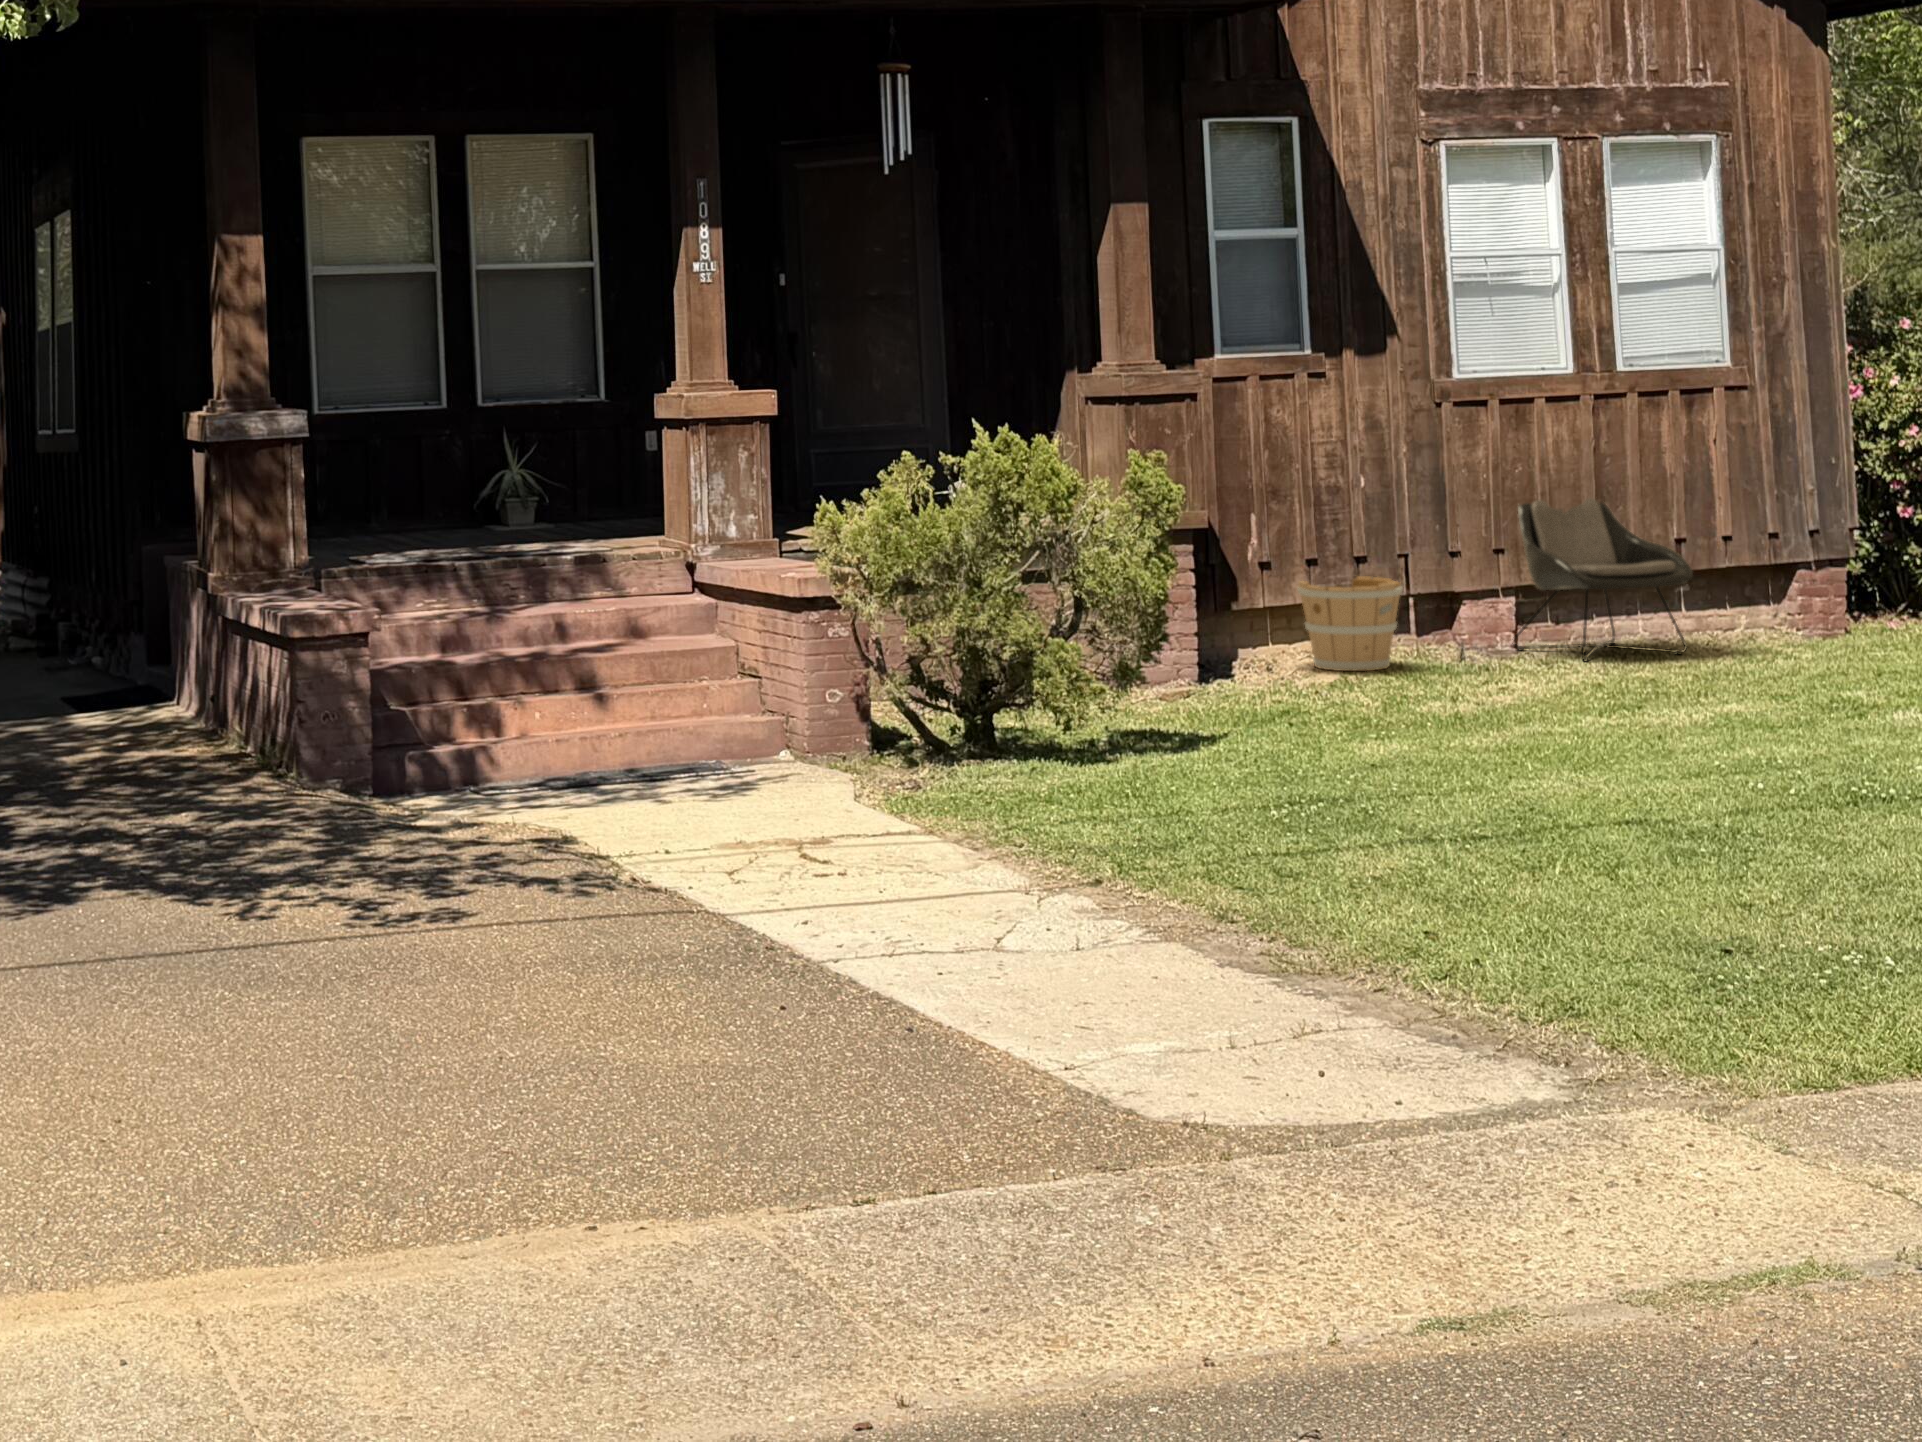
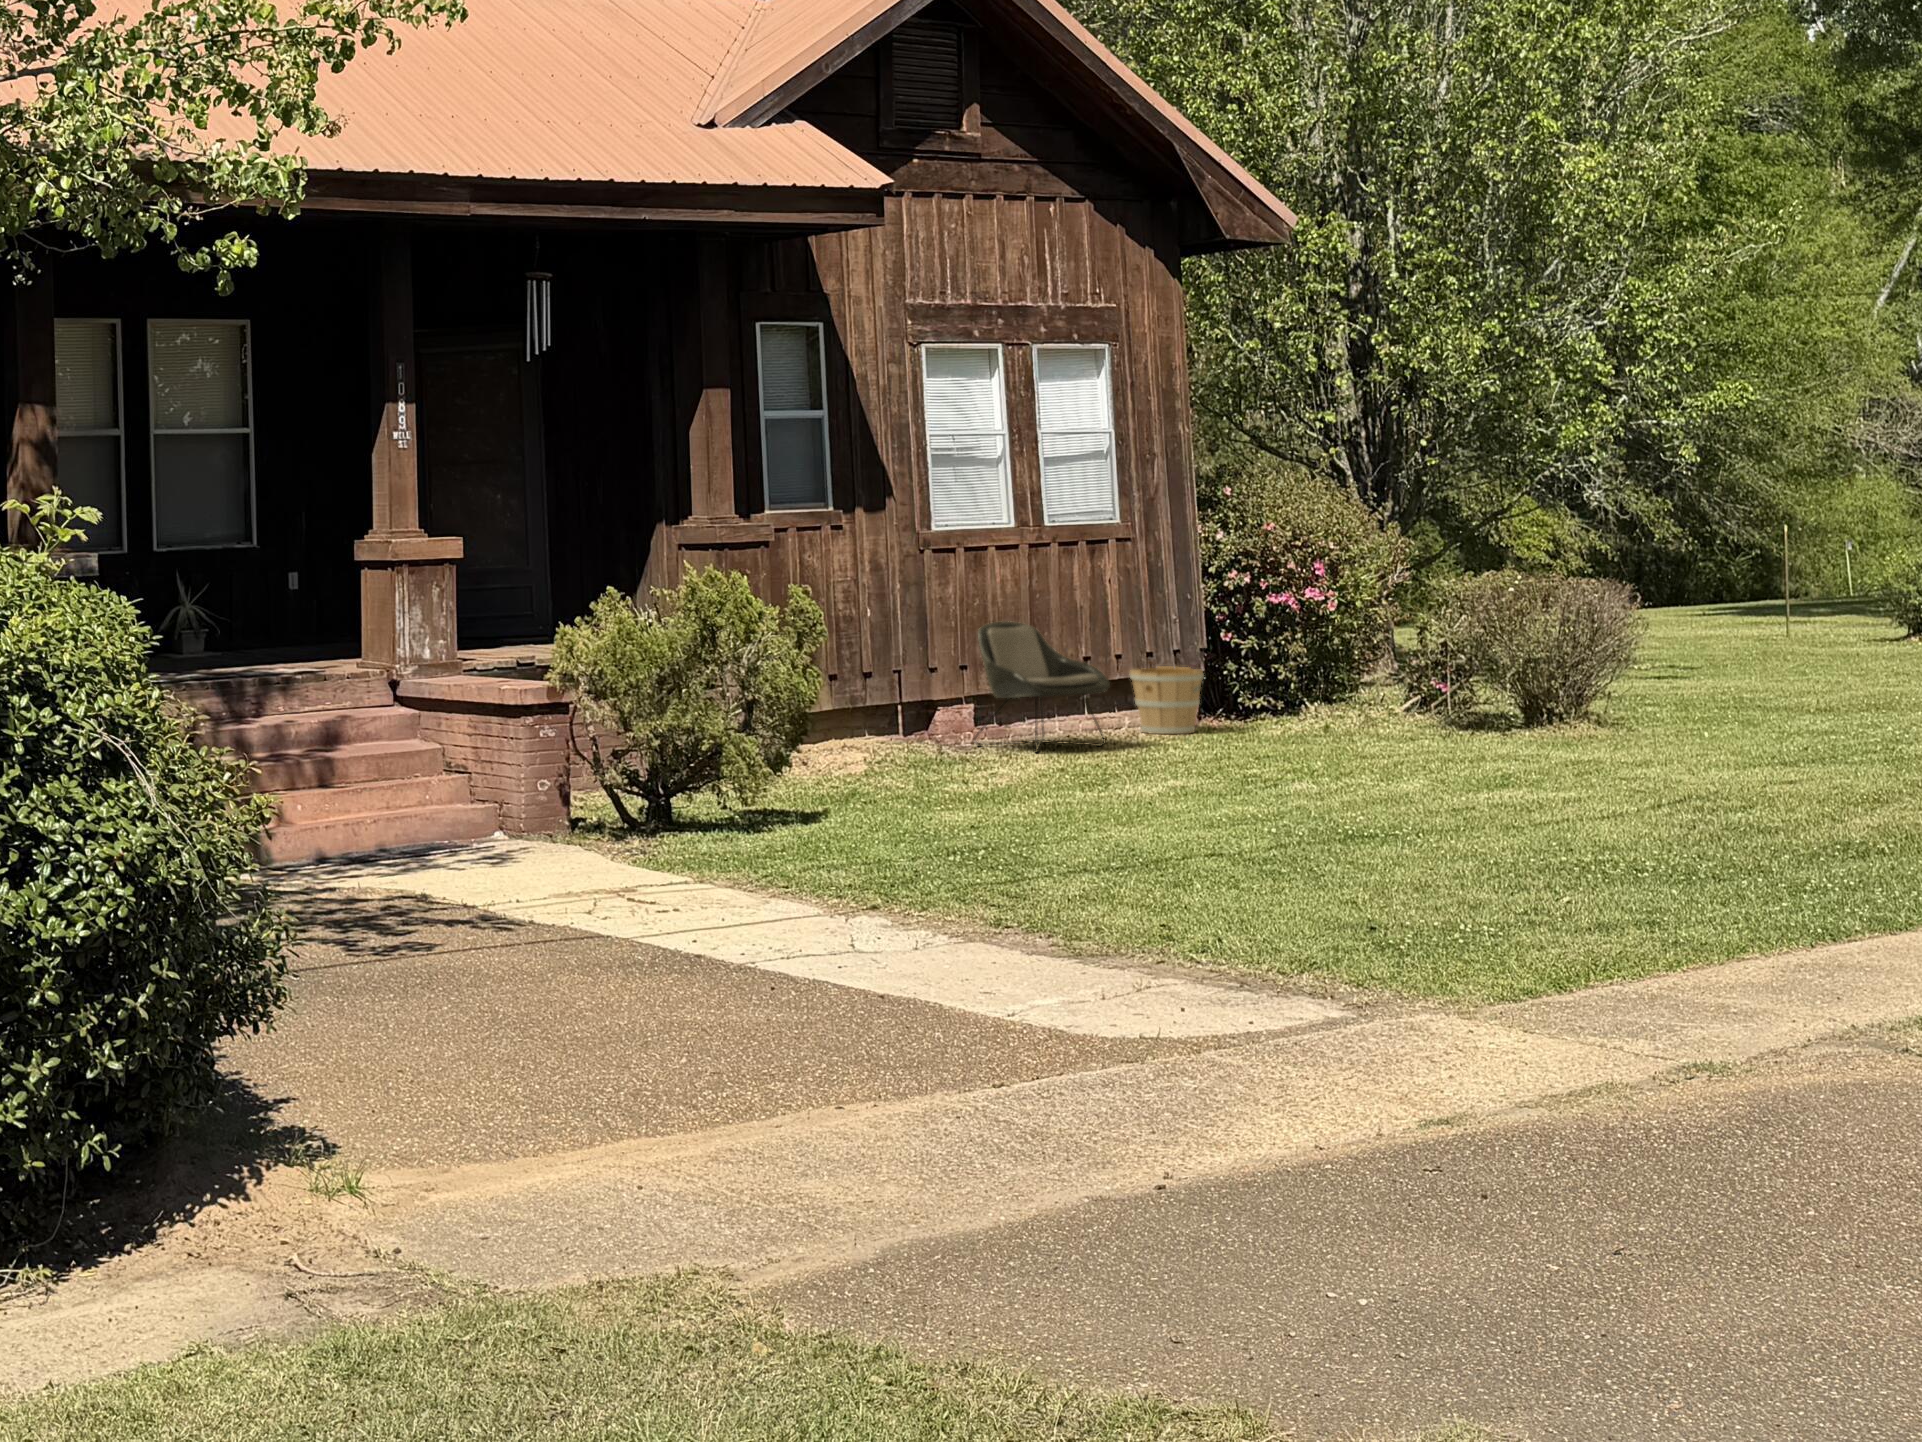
wooden bucket: present [1298,576,1403,671] -> present [1130,666,1204,734]

